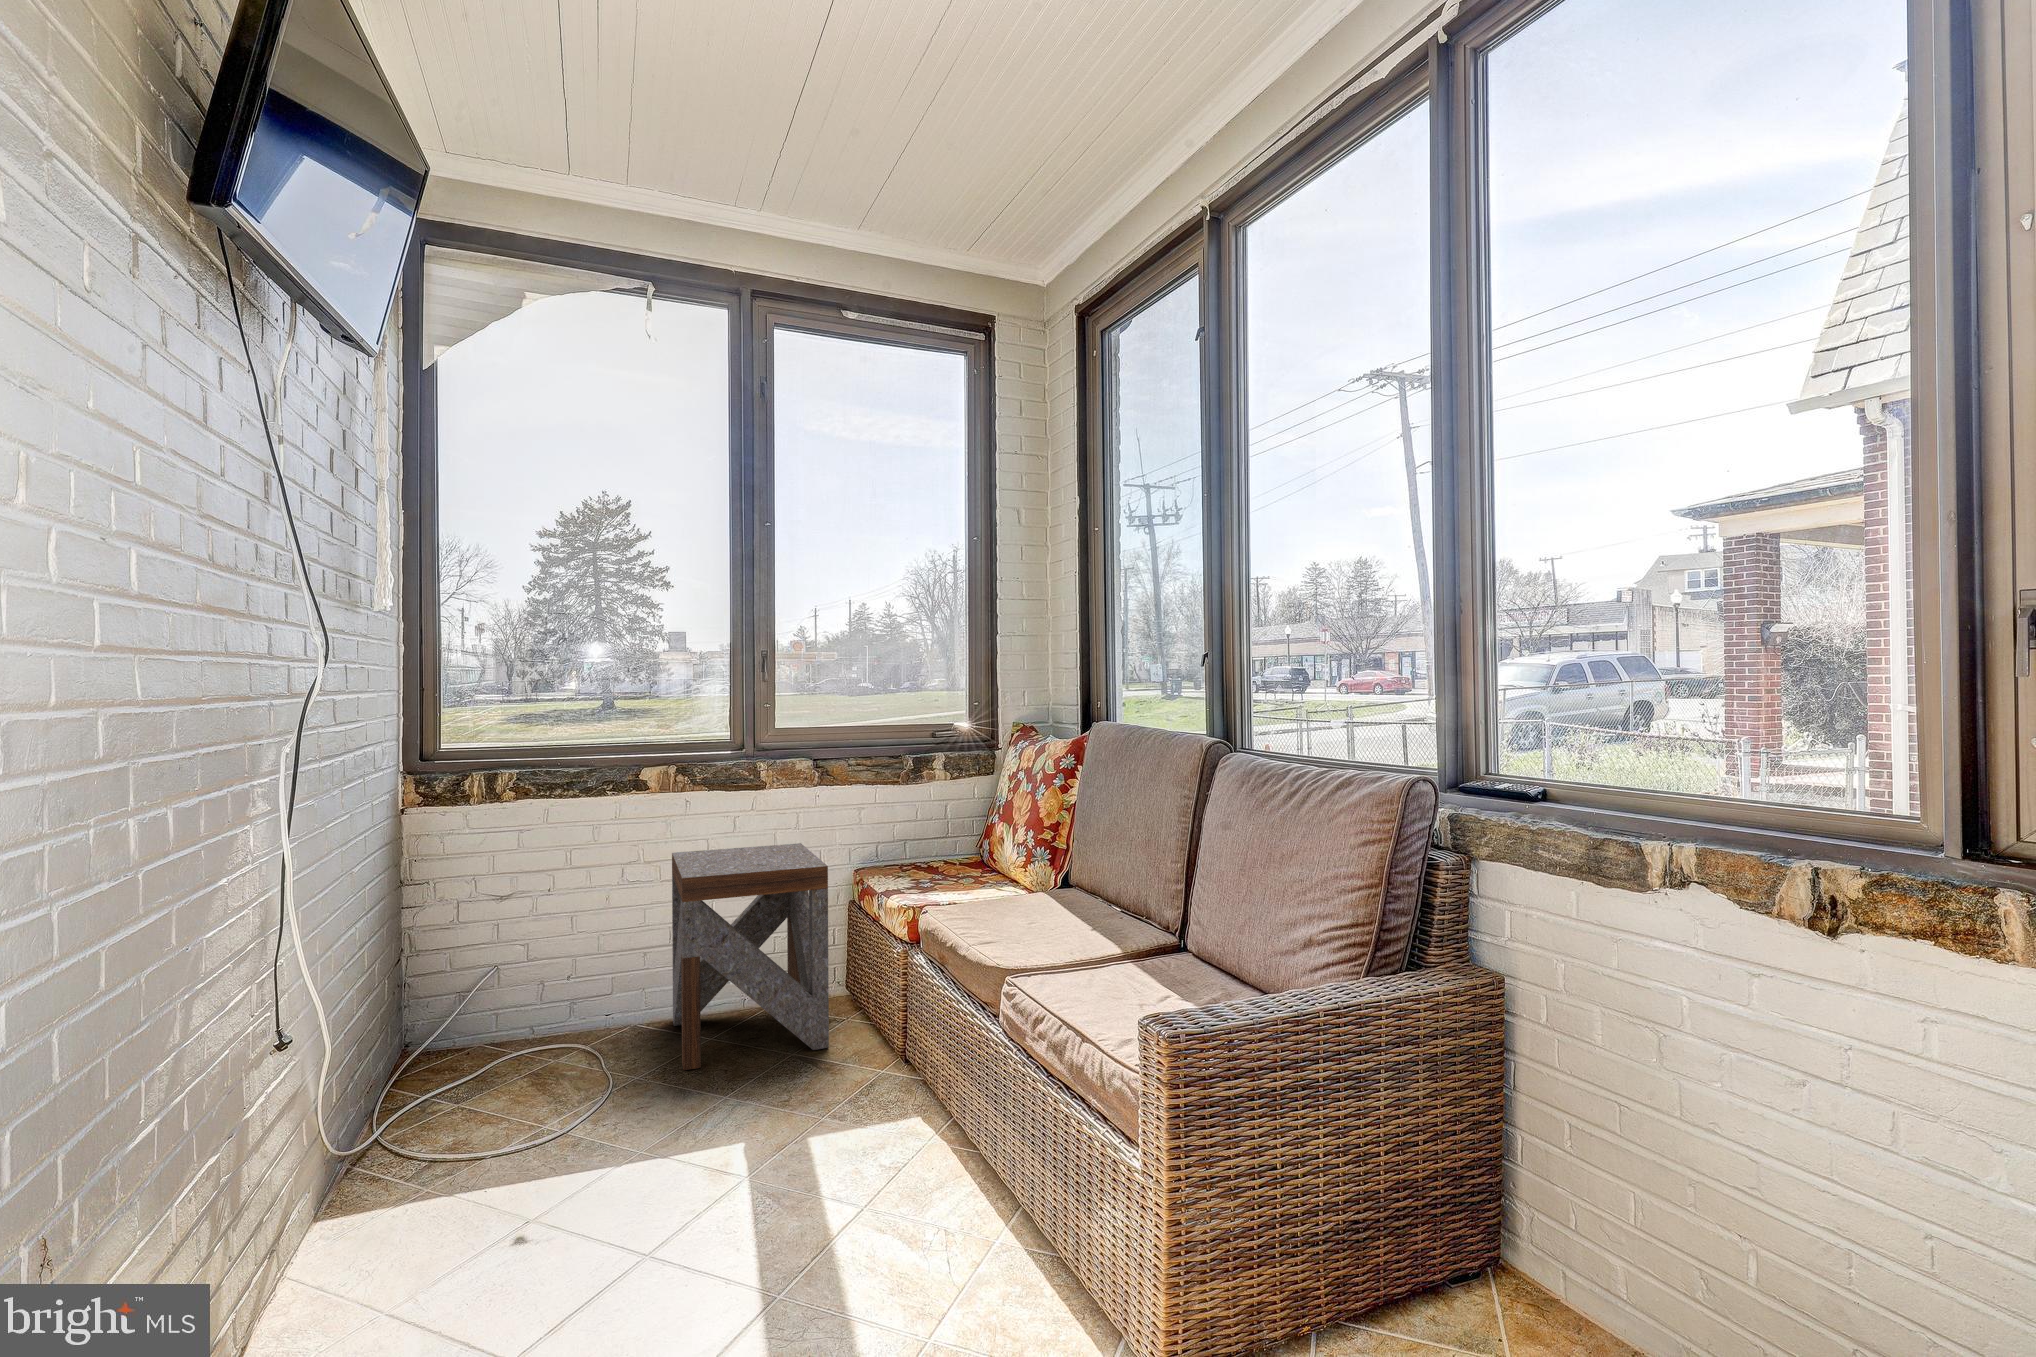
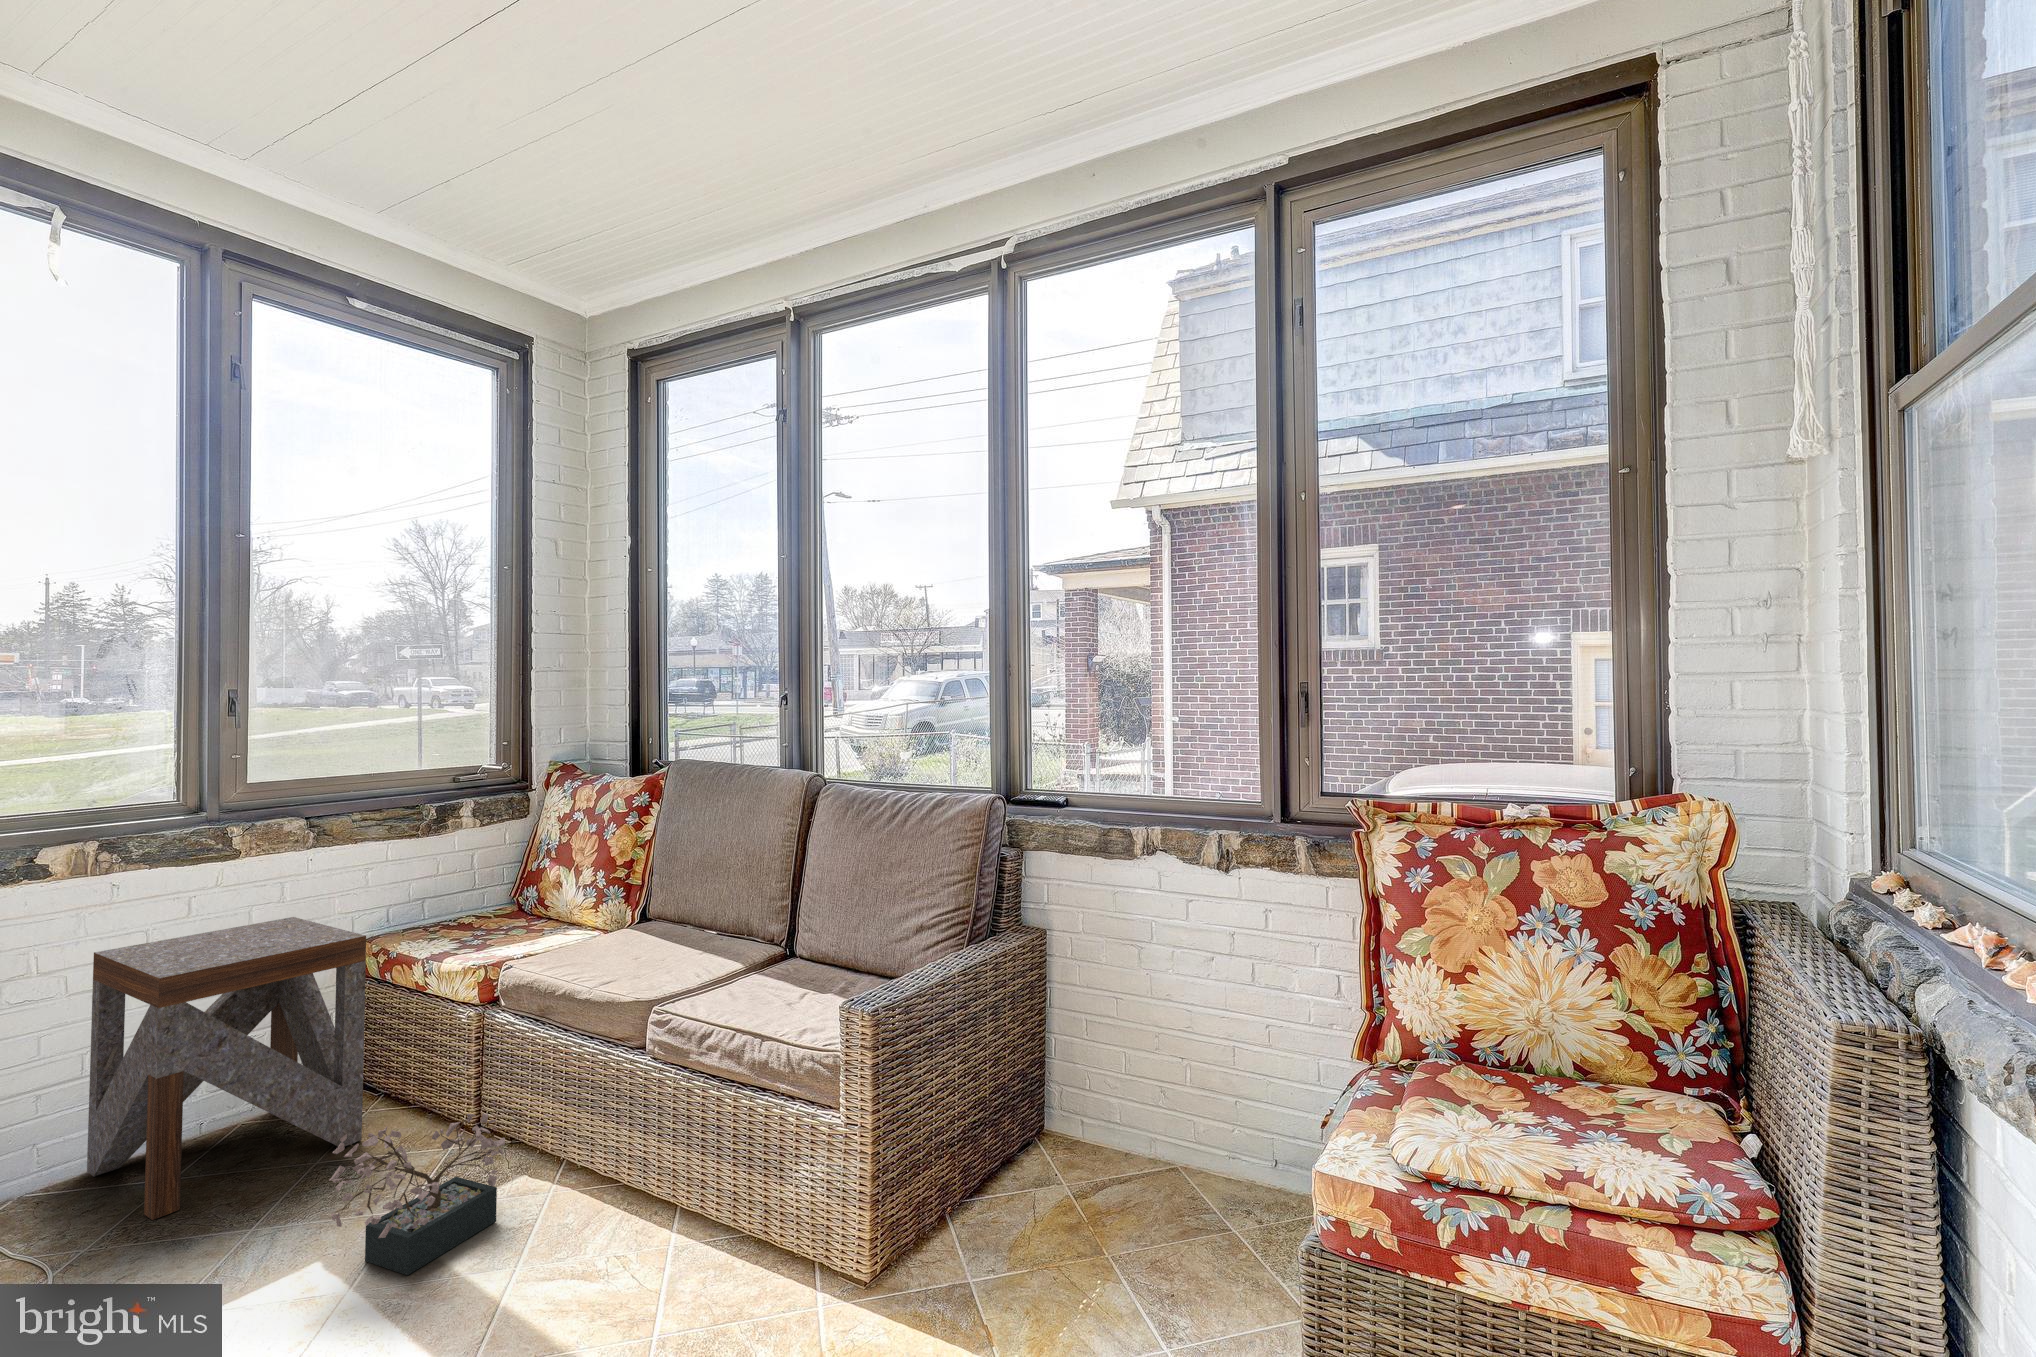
decorative plant: none [743,1037,893,1179] -> present [329,1114,505,1275]

